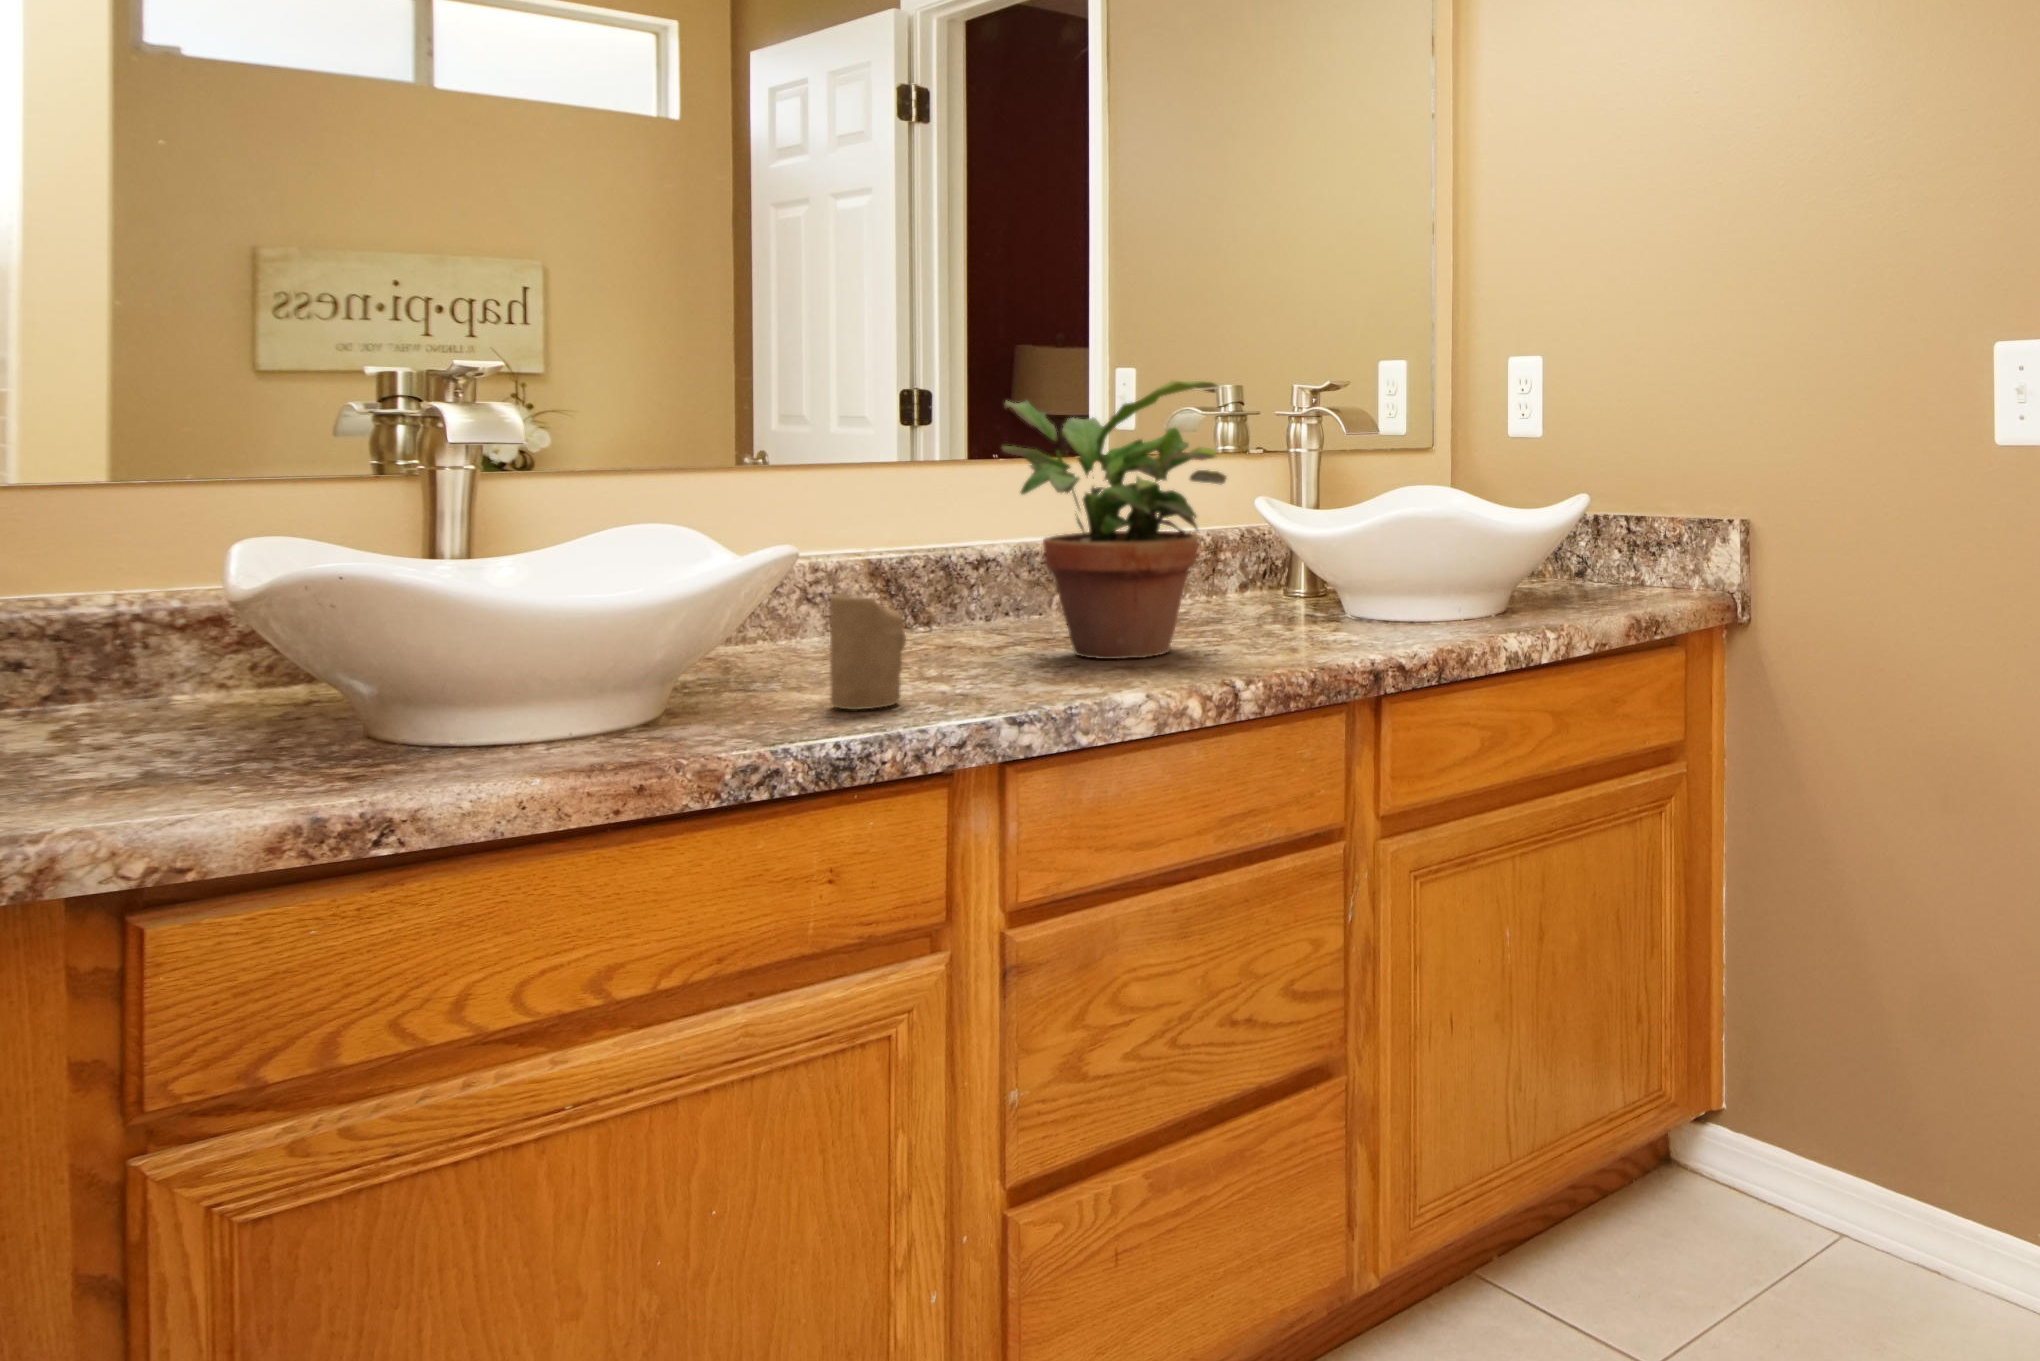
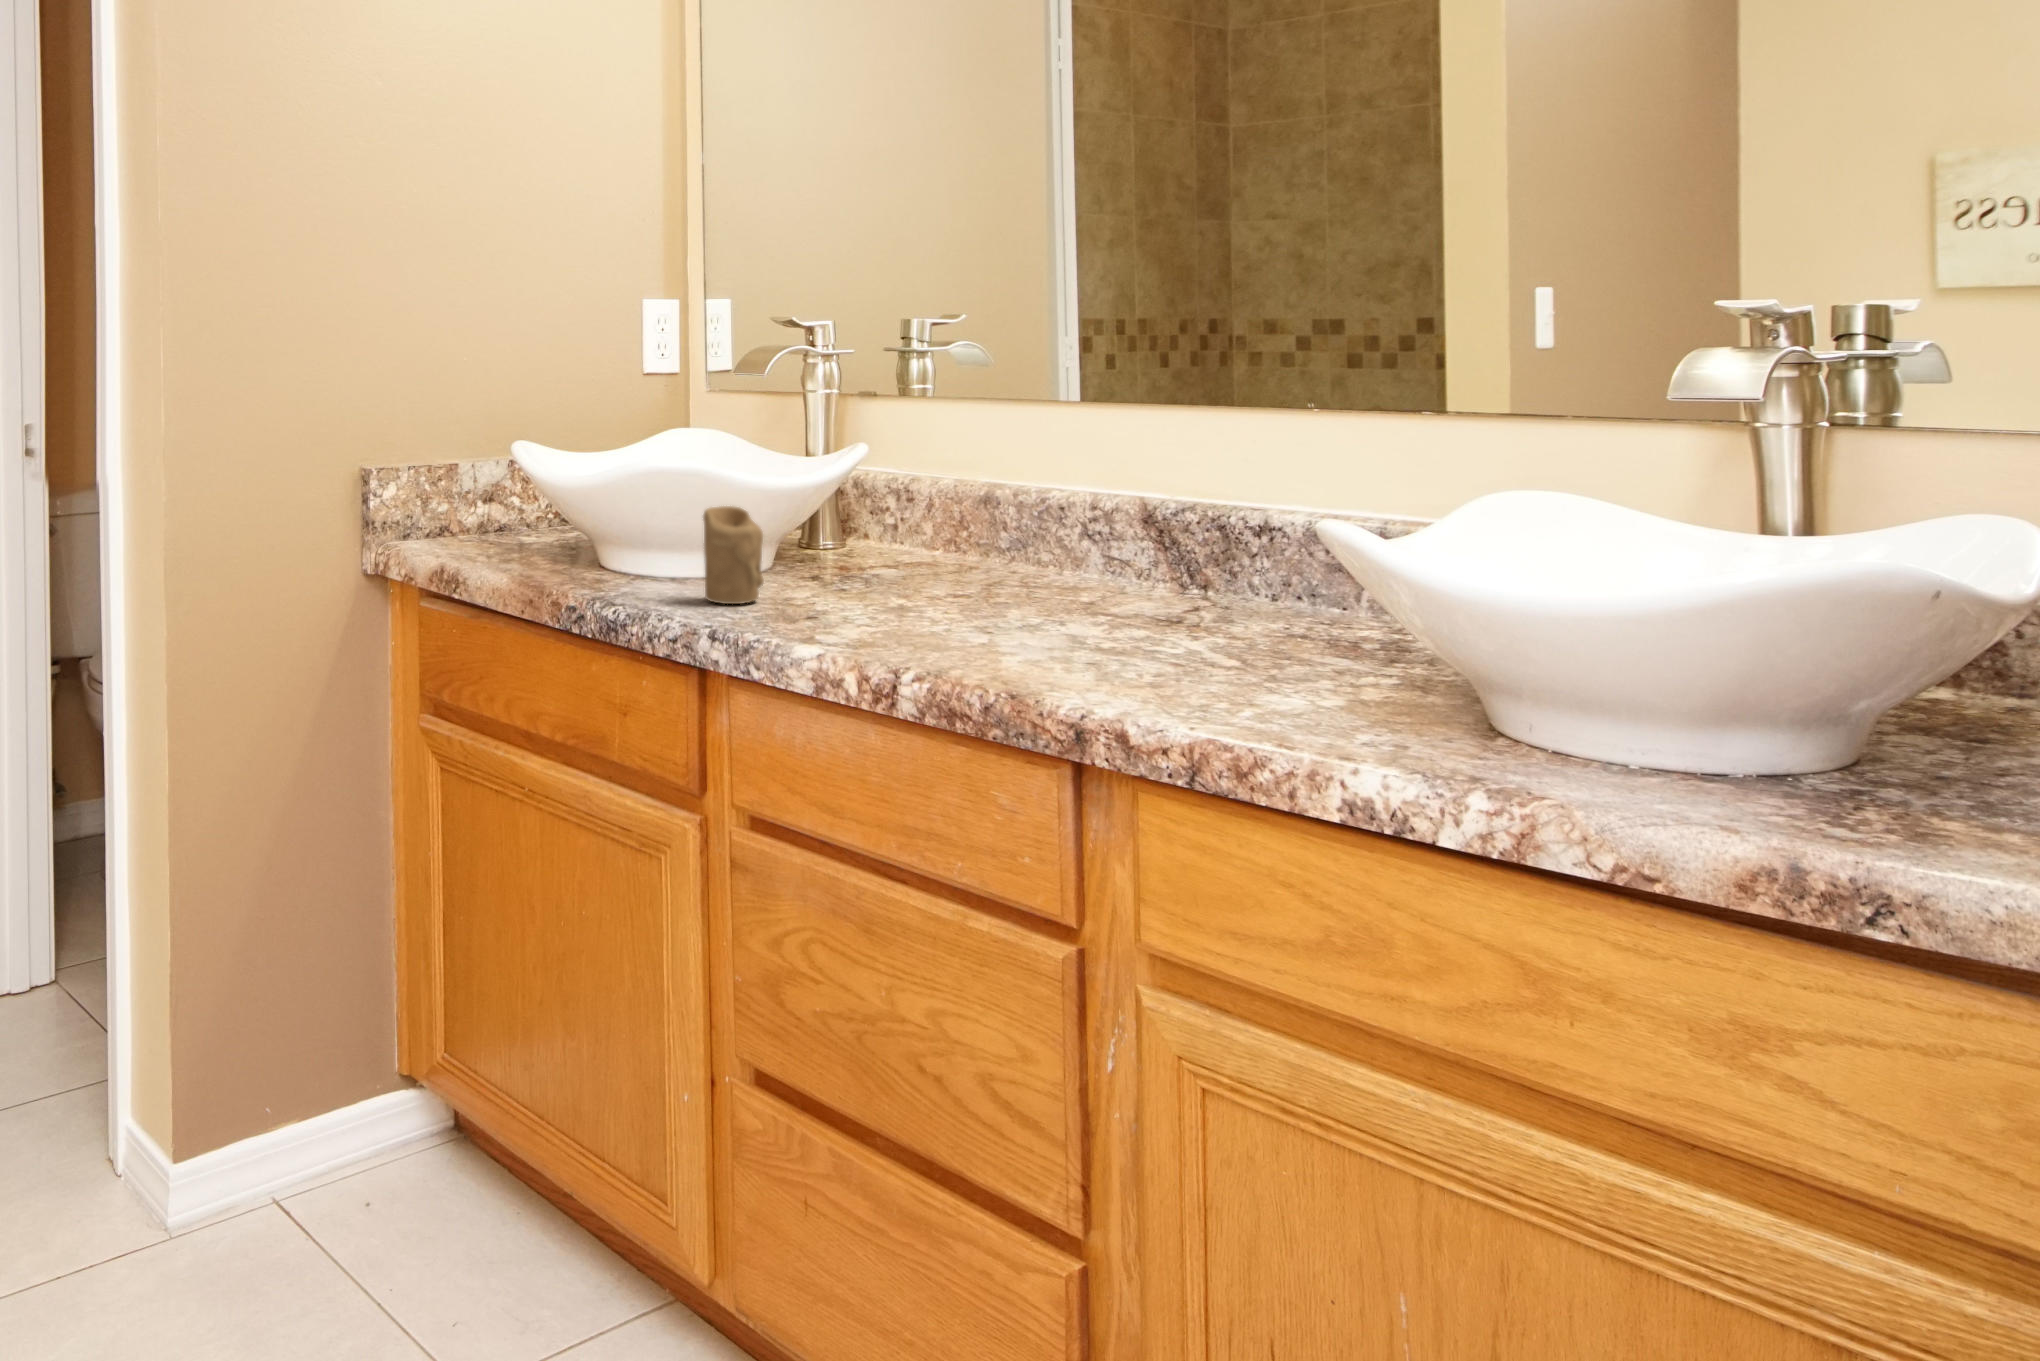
potted plant: present [1002,381,1226,659] -> none [906,322,1174,646]

